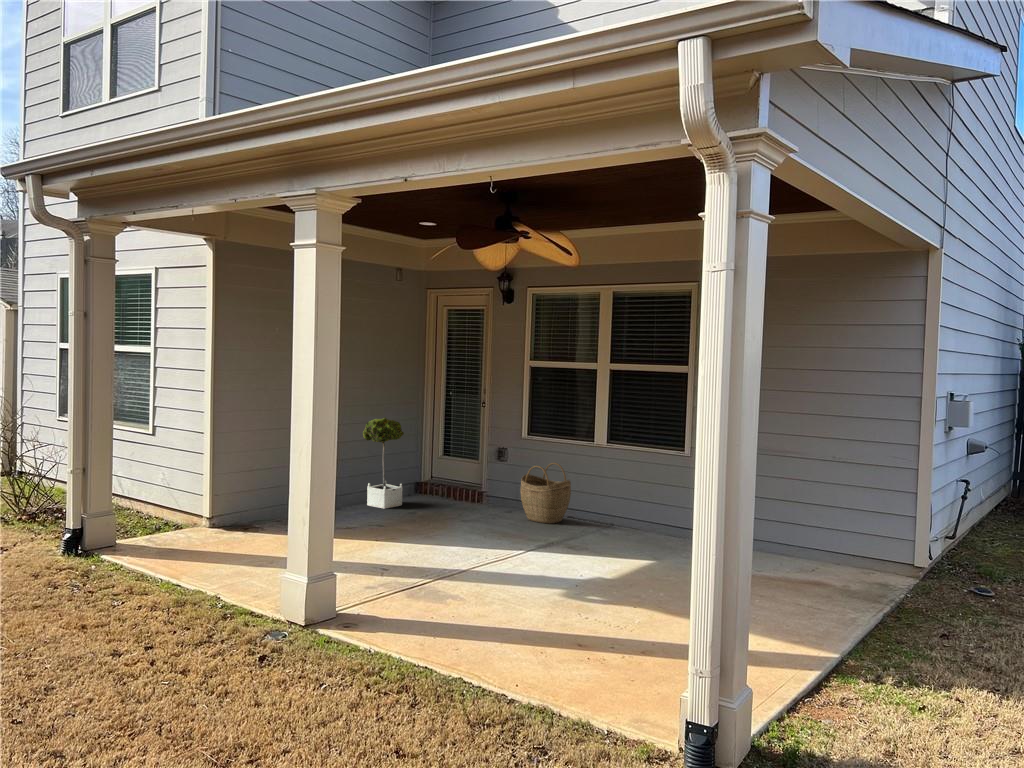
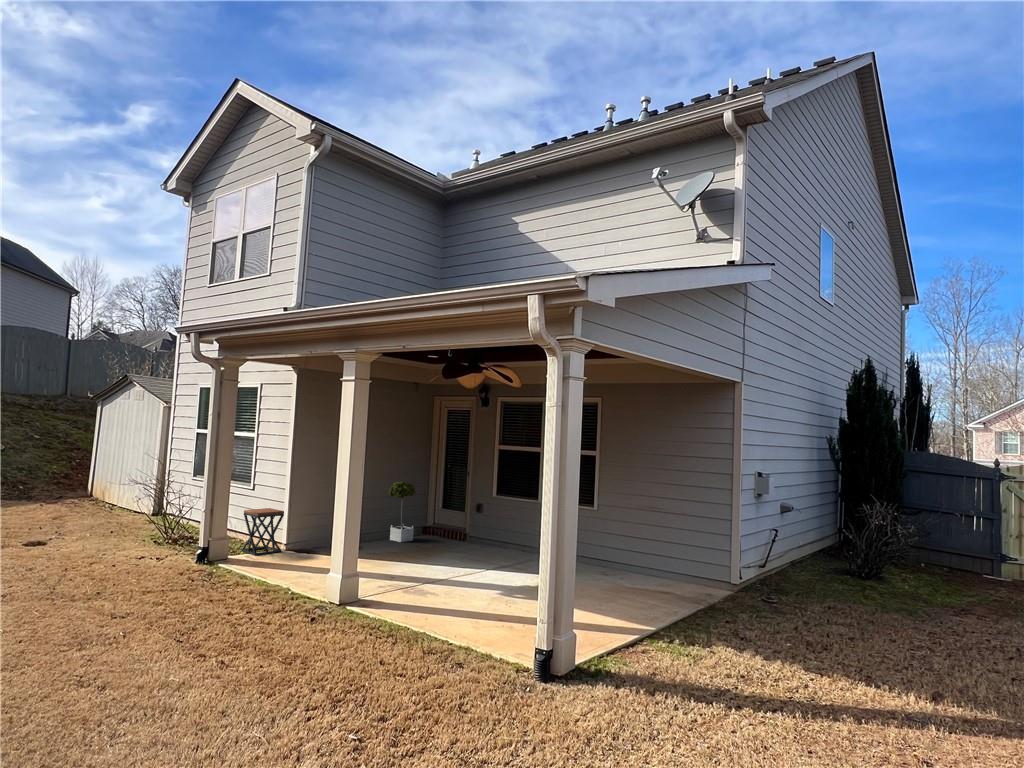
stool: none [138,463,203,537] -> present [241,508,284,555]
woven basket: present [521,463,571,524] -> none [490,513,522,554]

